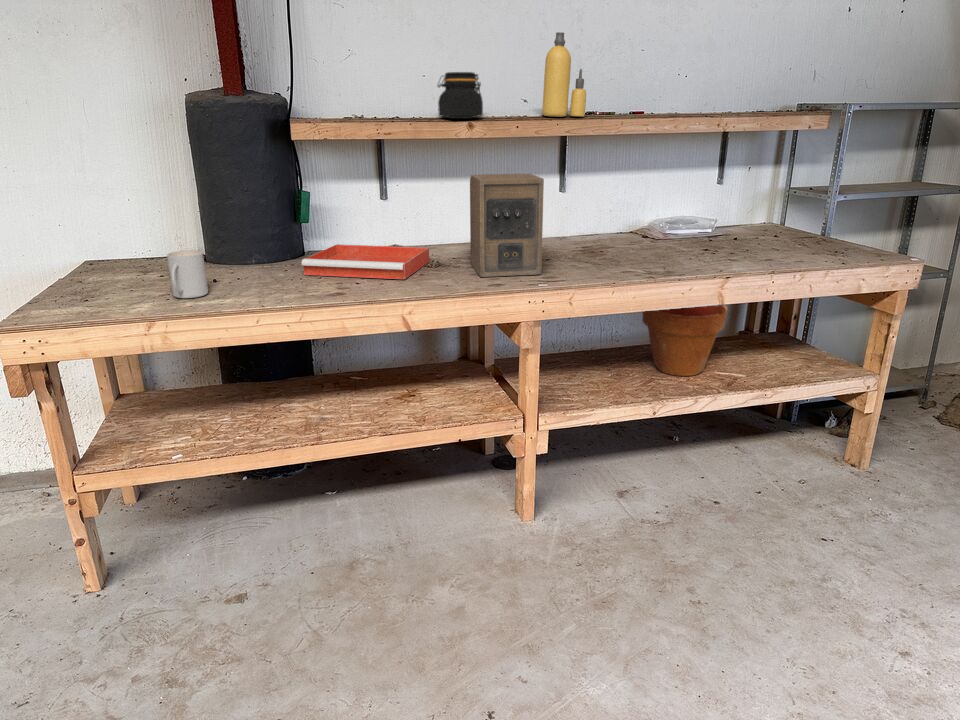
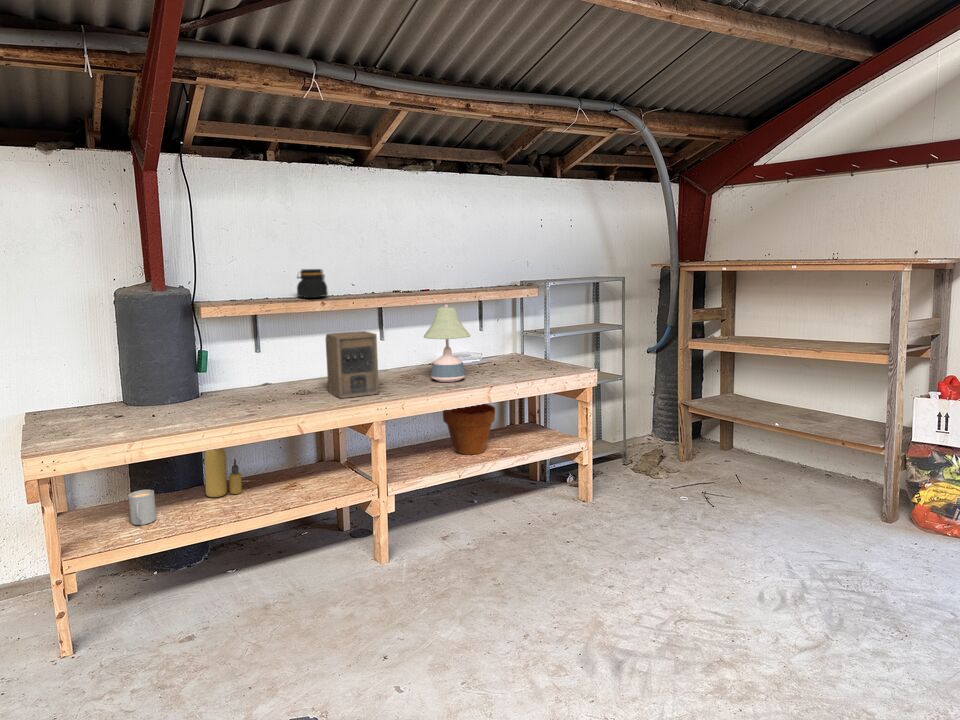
bottle: present [542,32,586,117] -> present [205,448,242,497]
desk lamp: none [624,136,701,263] -> present [424,305,471,382]
tray: present [302,244,429,279] -> none [213,383,299,407]
mug: present [167,250,208,298] -> present [128,490,156,525]

